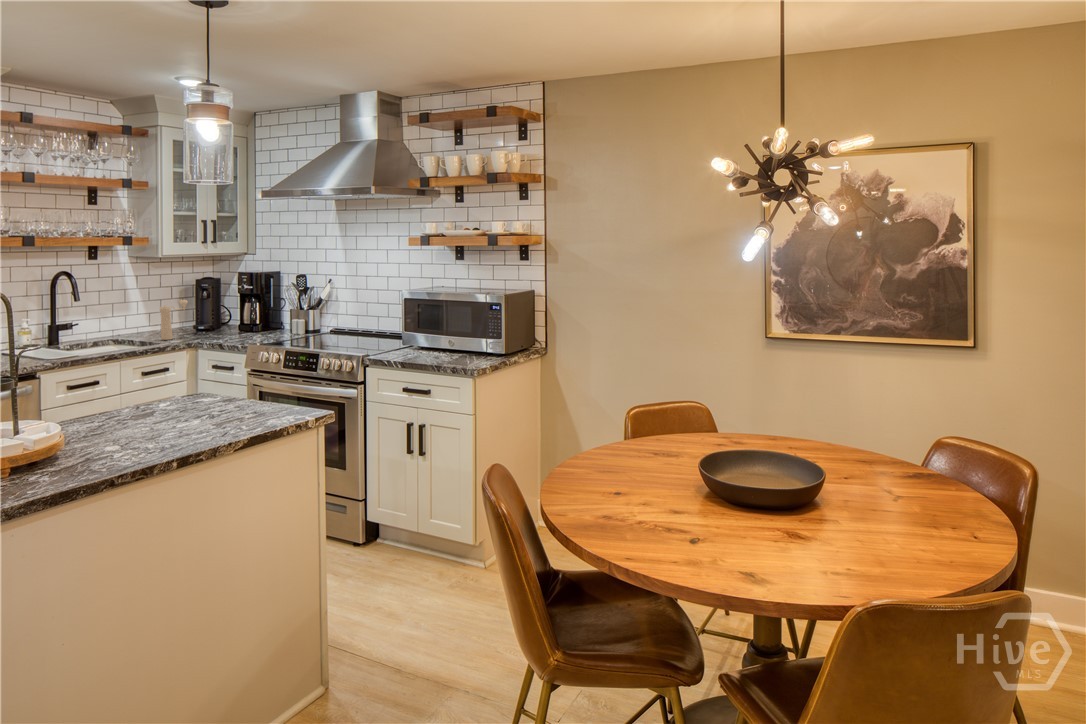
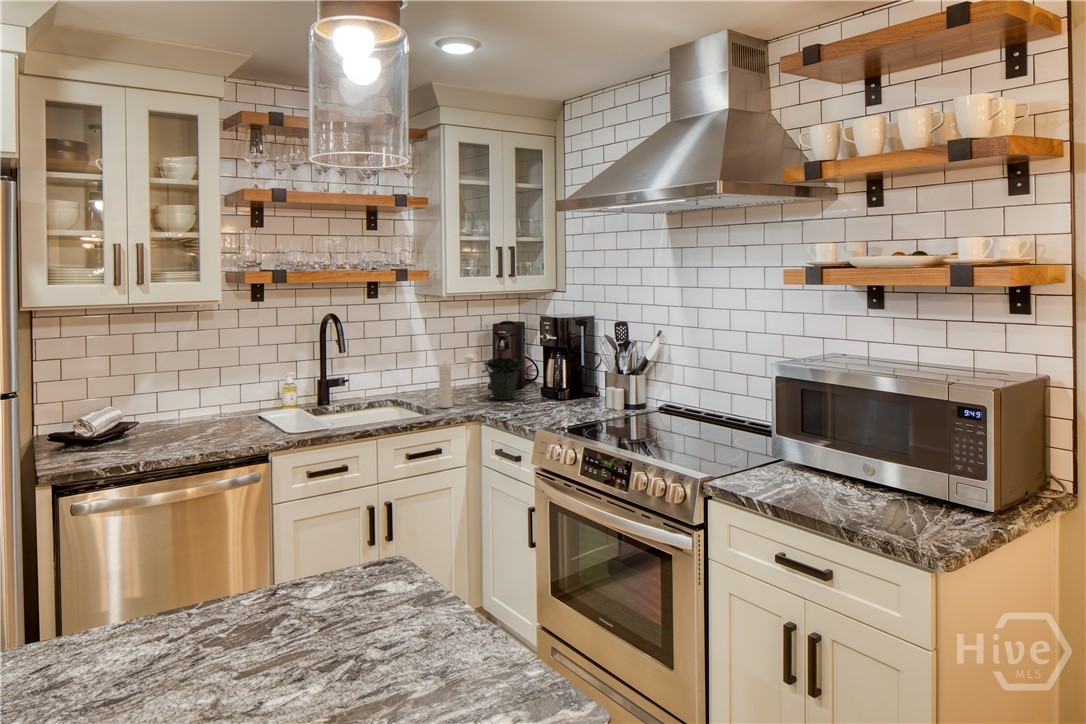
potted plant: none [192,276,226,334] -> present [482,326,523,400]

